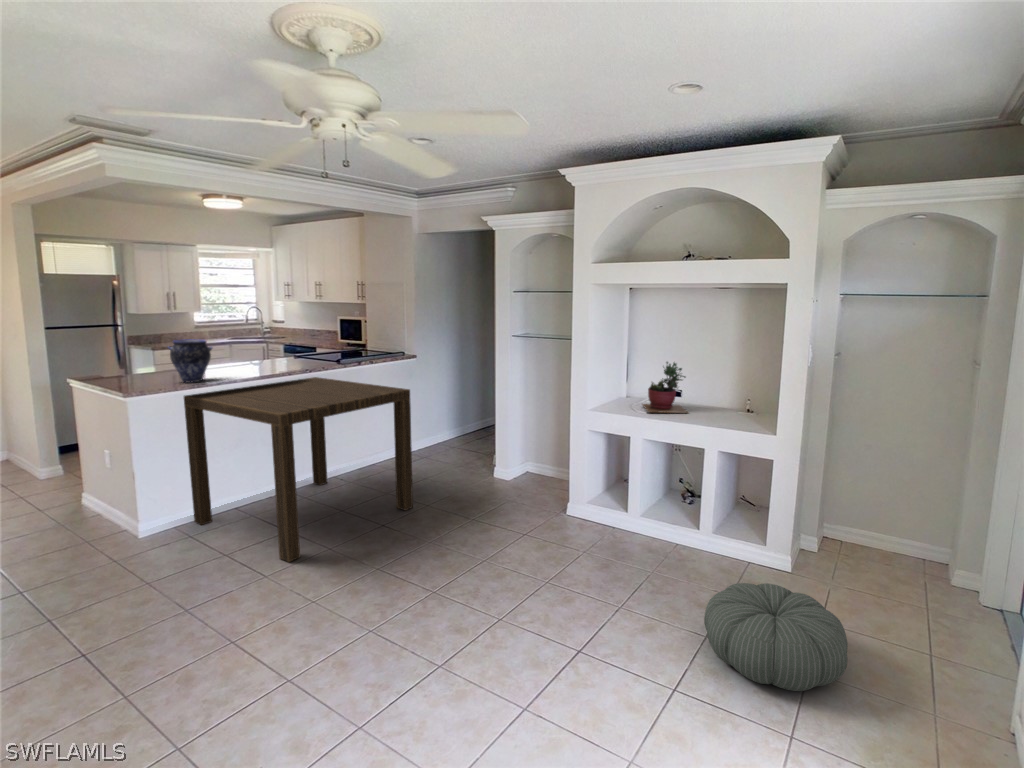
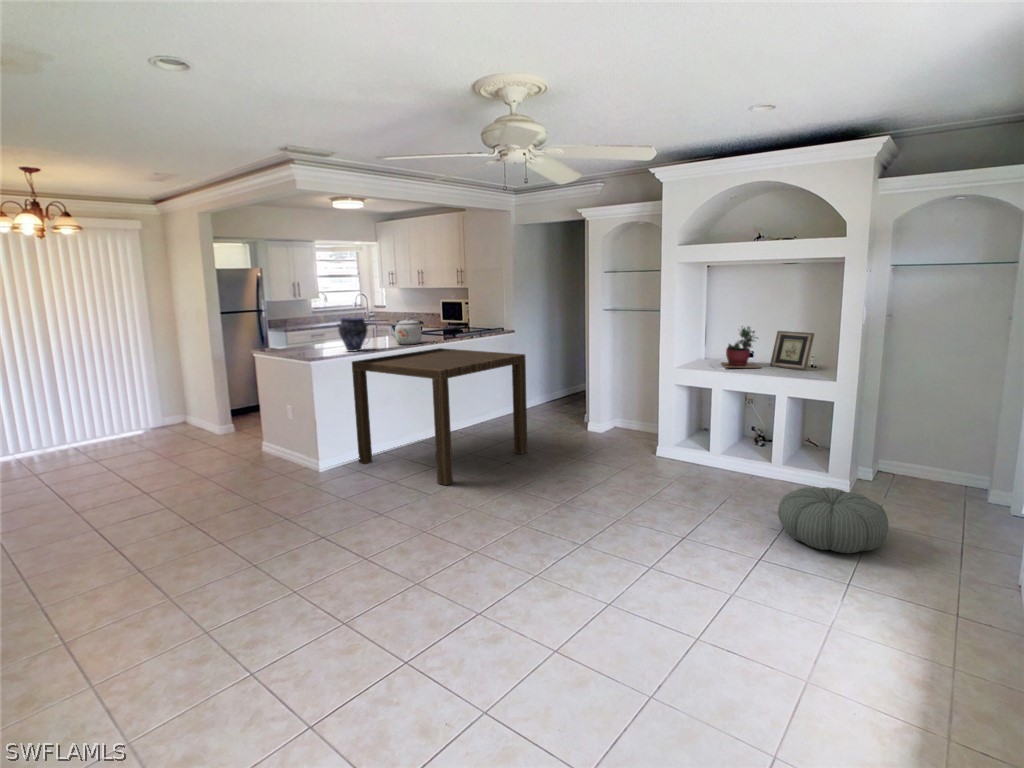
kettle: none [250,341,294,373] -> present [391,319,424,345]
picture frame: none [699,369,751,418] -> present [770,331,814,370]

